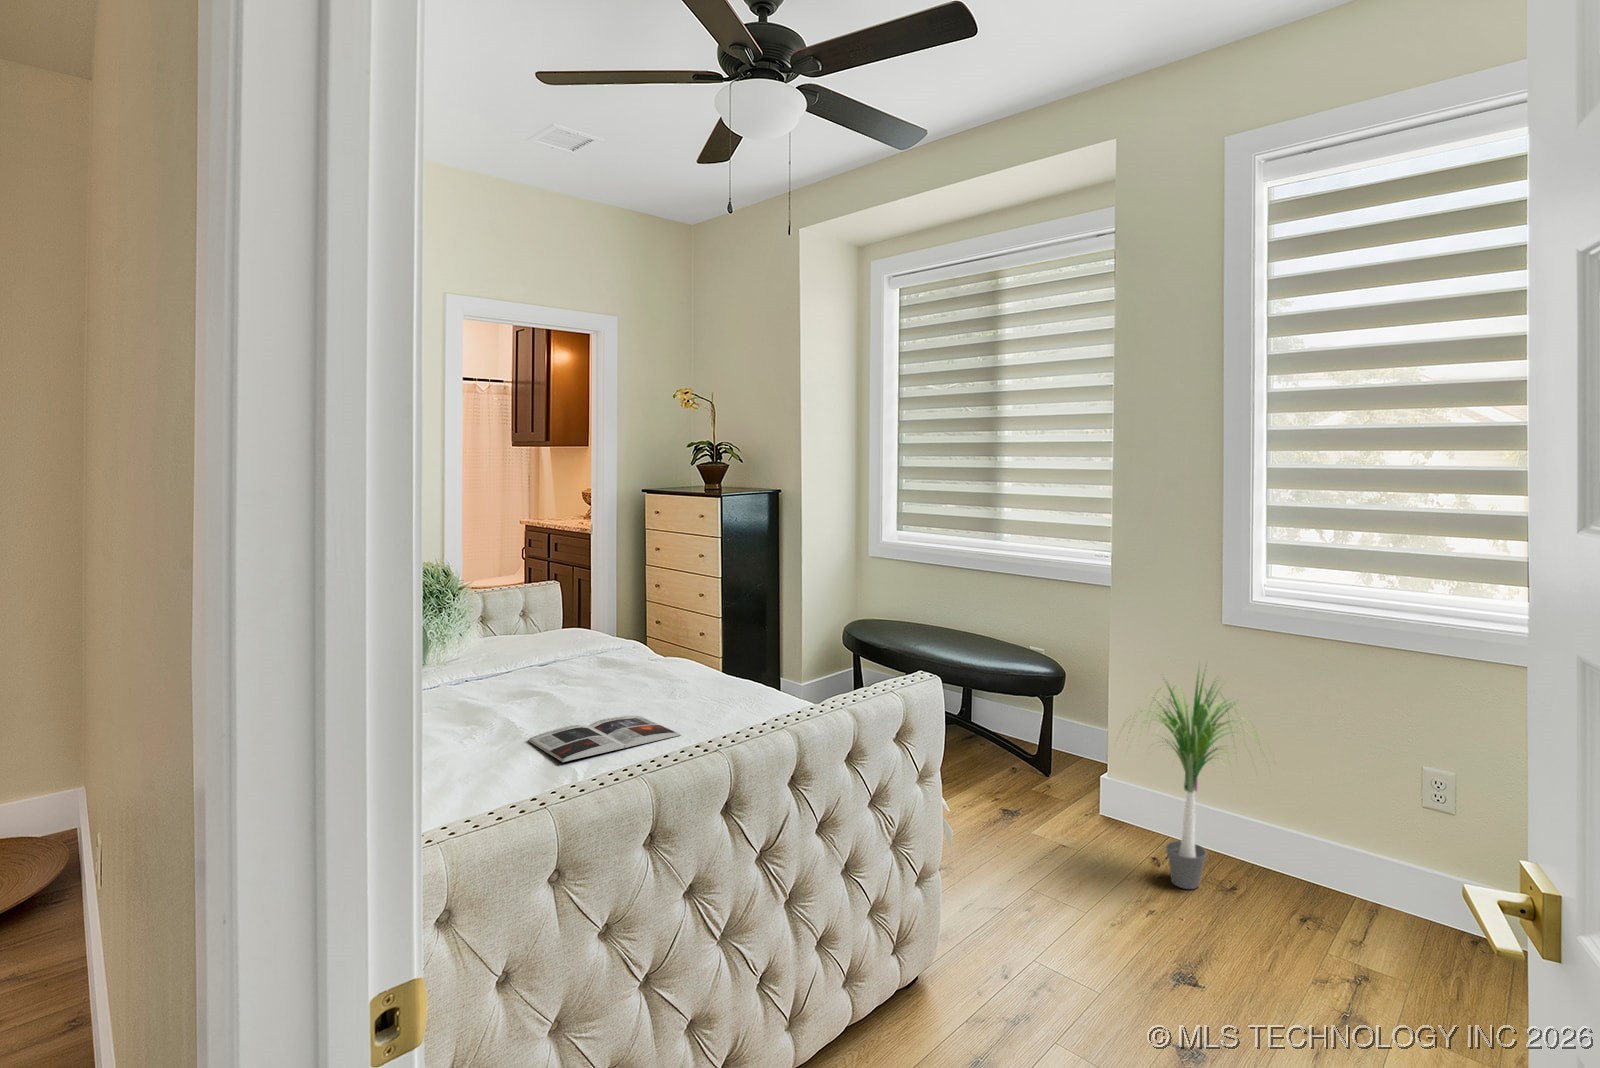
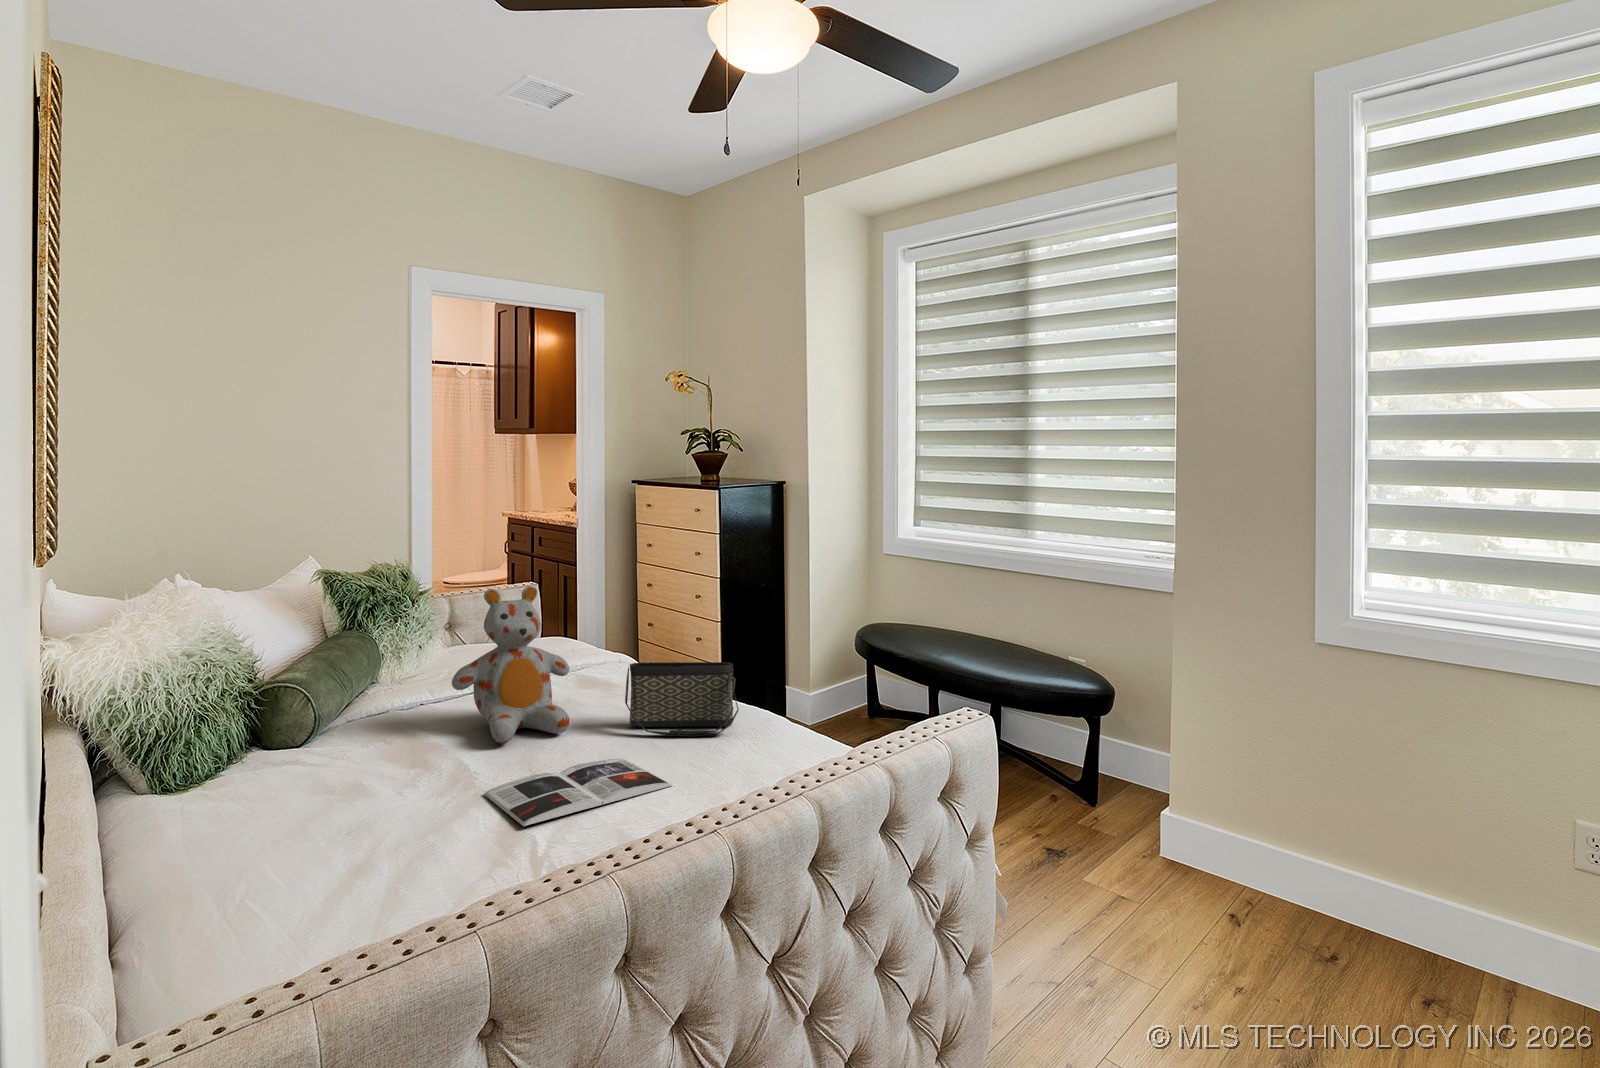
stuffed bear: none [496,575,594,704] -> present [452,586,569,743]
handbag: none [640,639,735,700] -> present [625,662,739,737]
potted plant: present [1135,670,1261,889] -> none [1186,681,1391,959]

